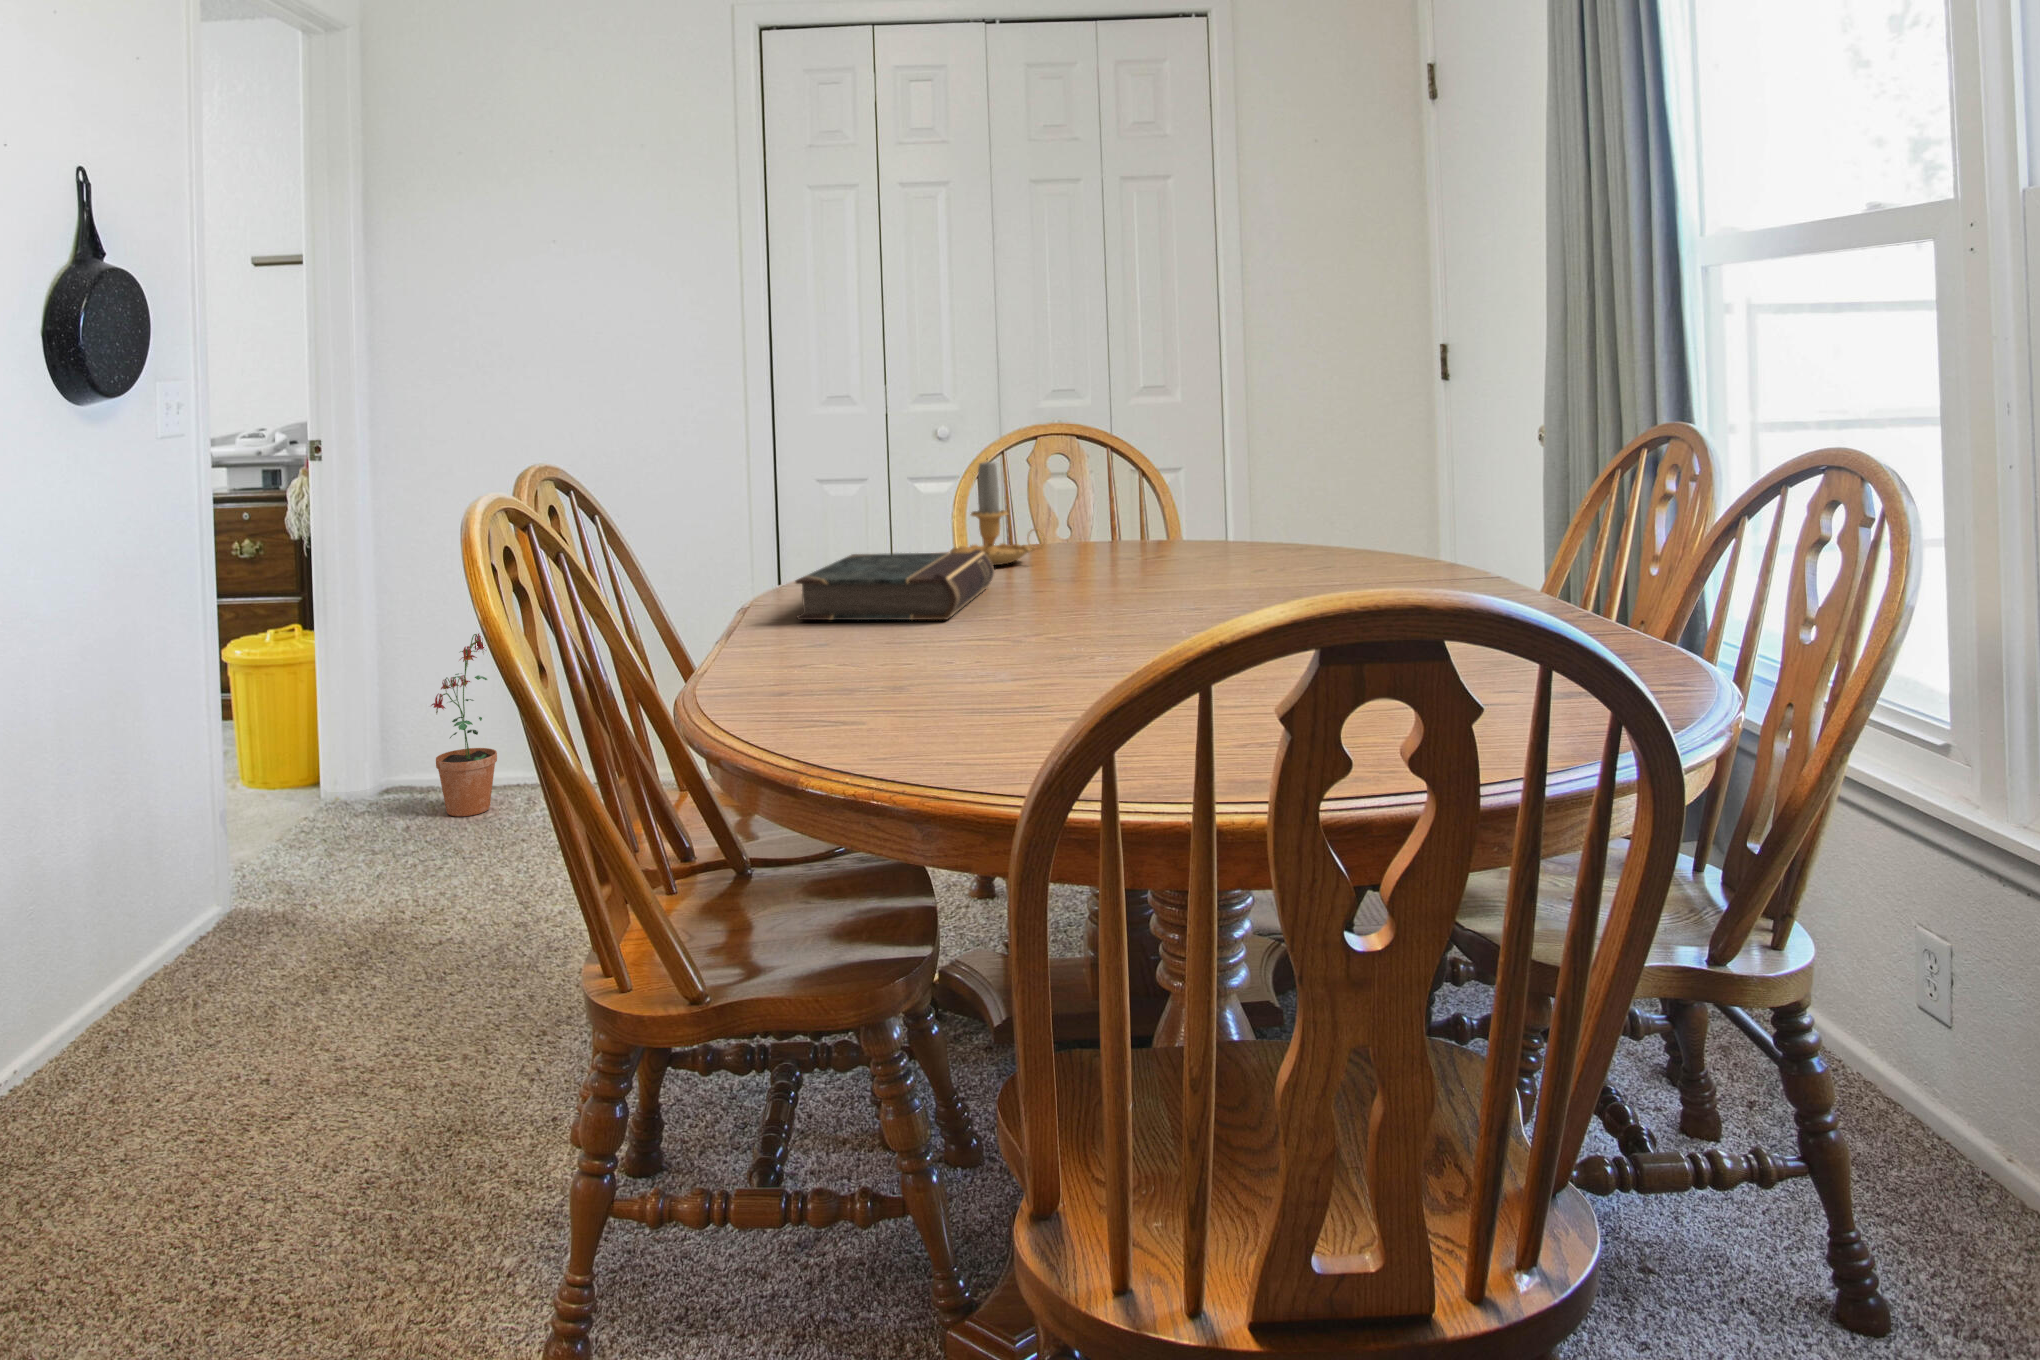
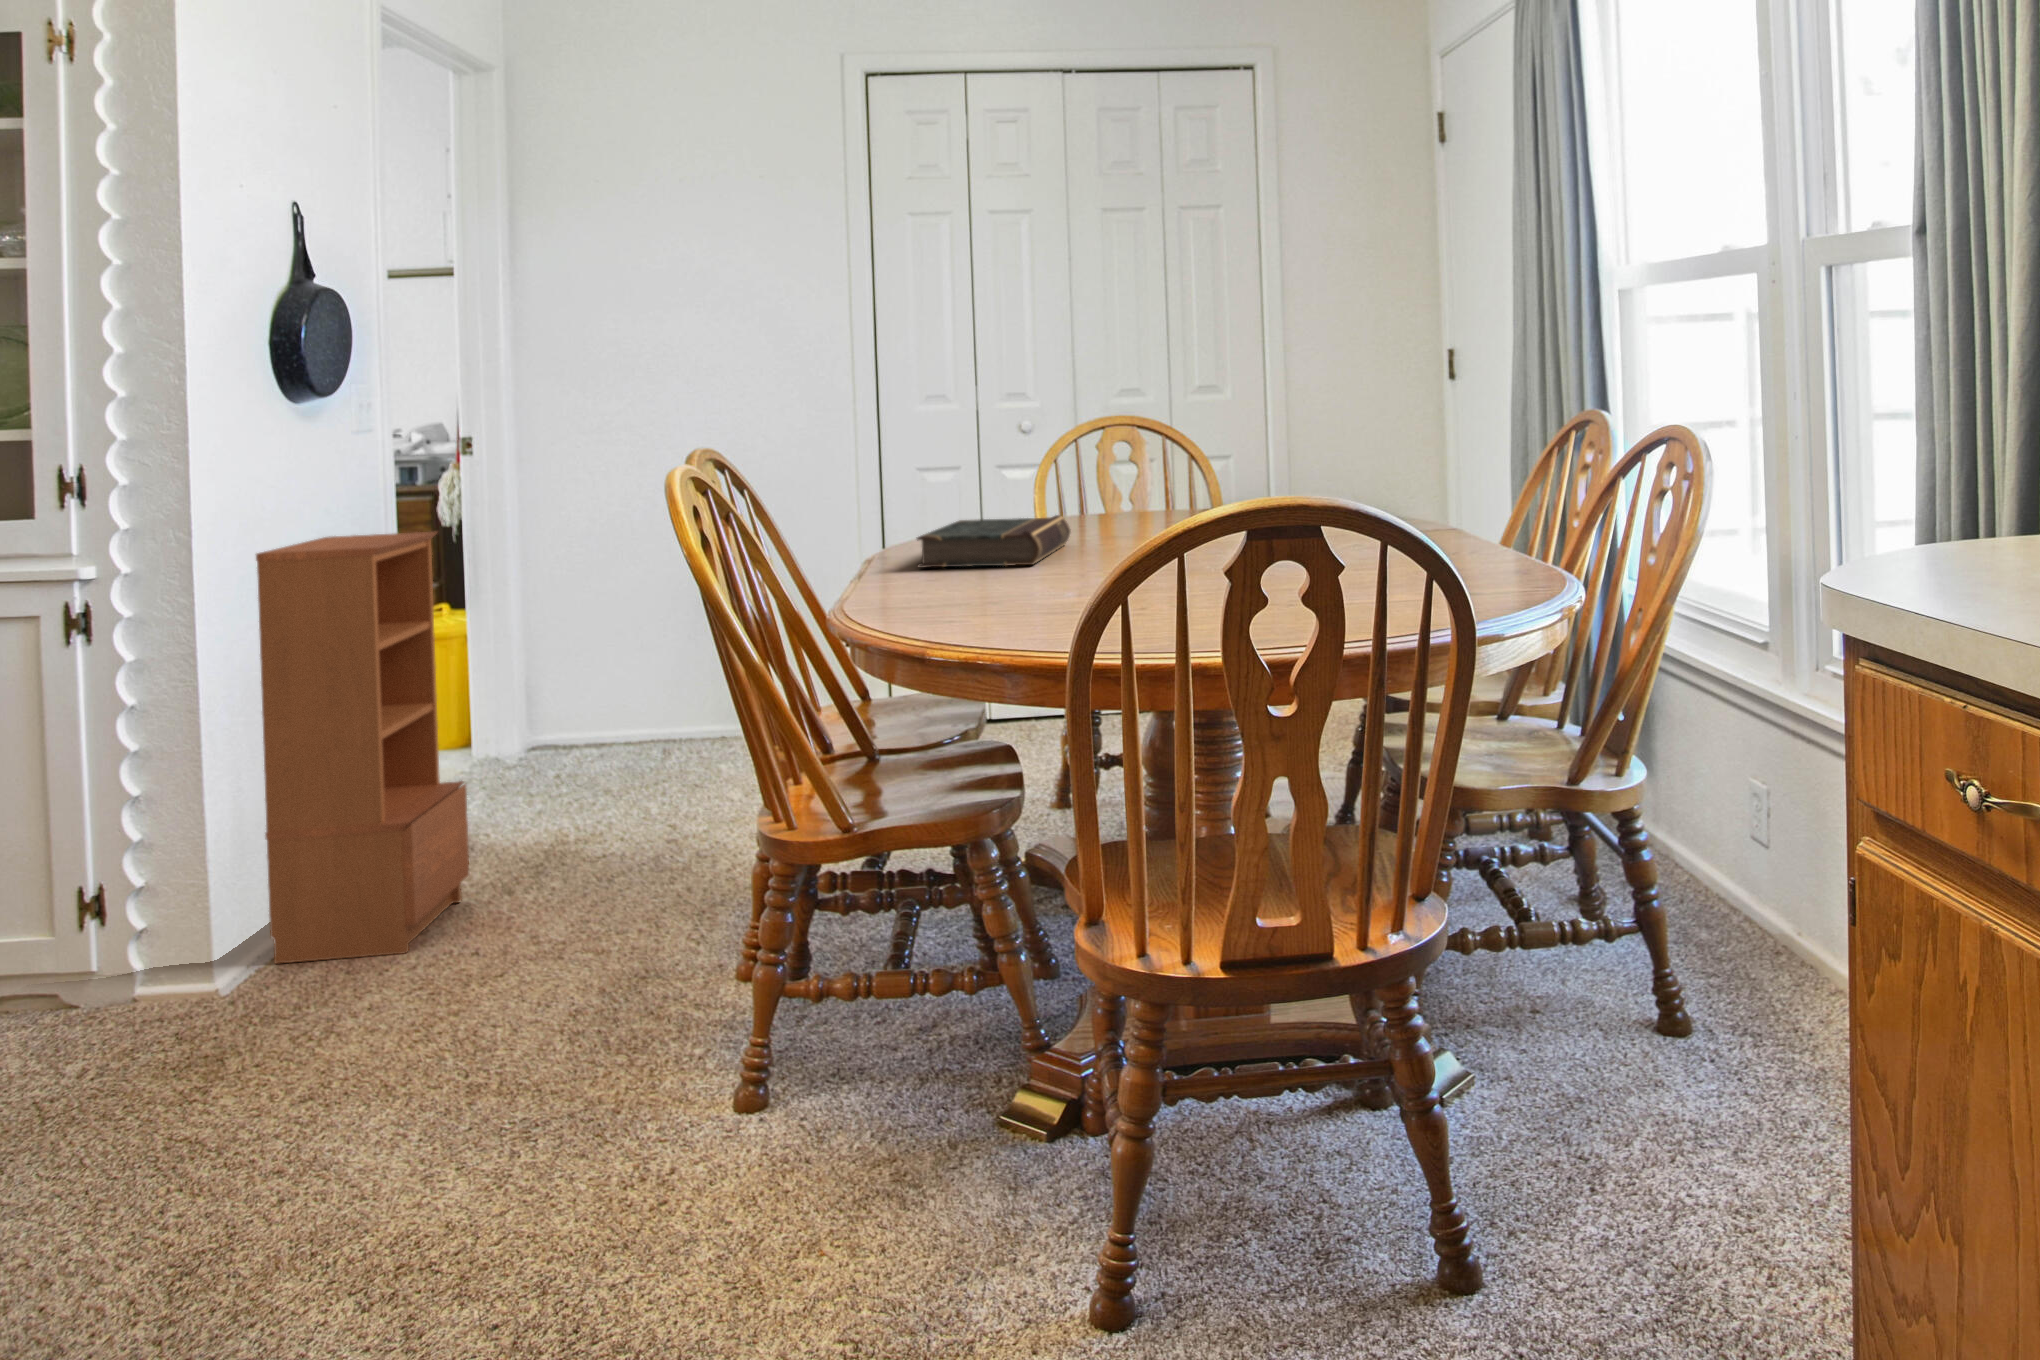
candle: present [950,458,1045,565] -> none [1038,444,1113,530]
bookcase: none [12,557,274,1083] -> present [256,531,469,964]
potted plant: present [431,634,497,816] -> none [578,604,640,765]

